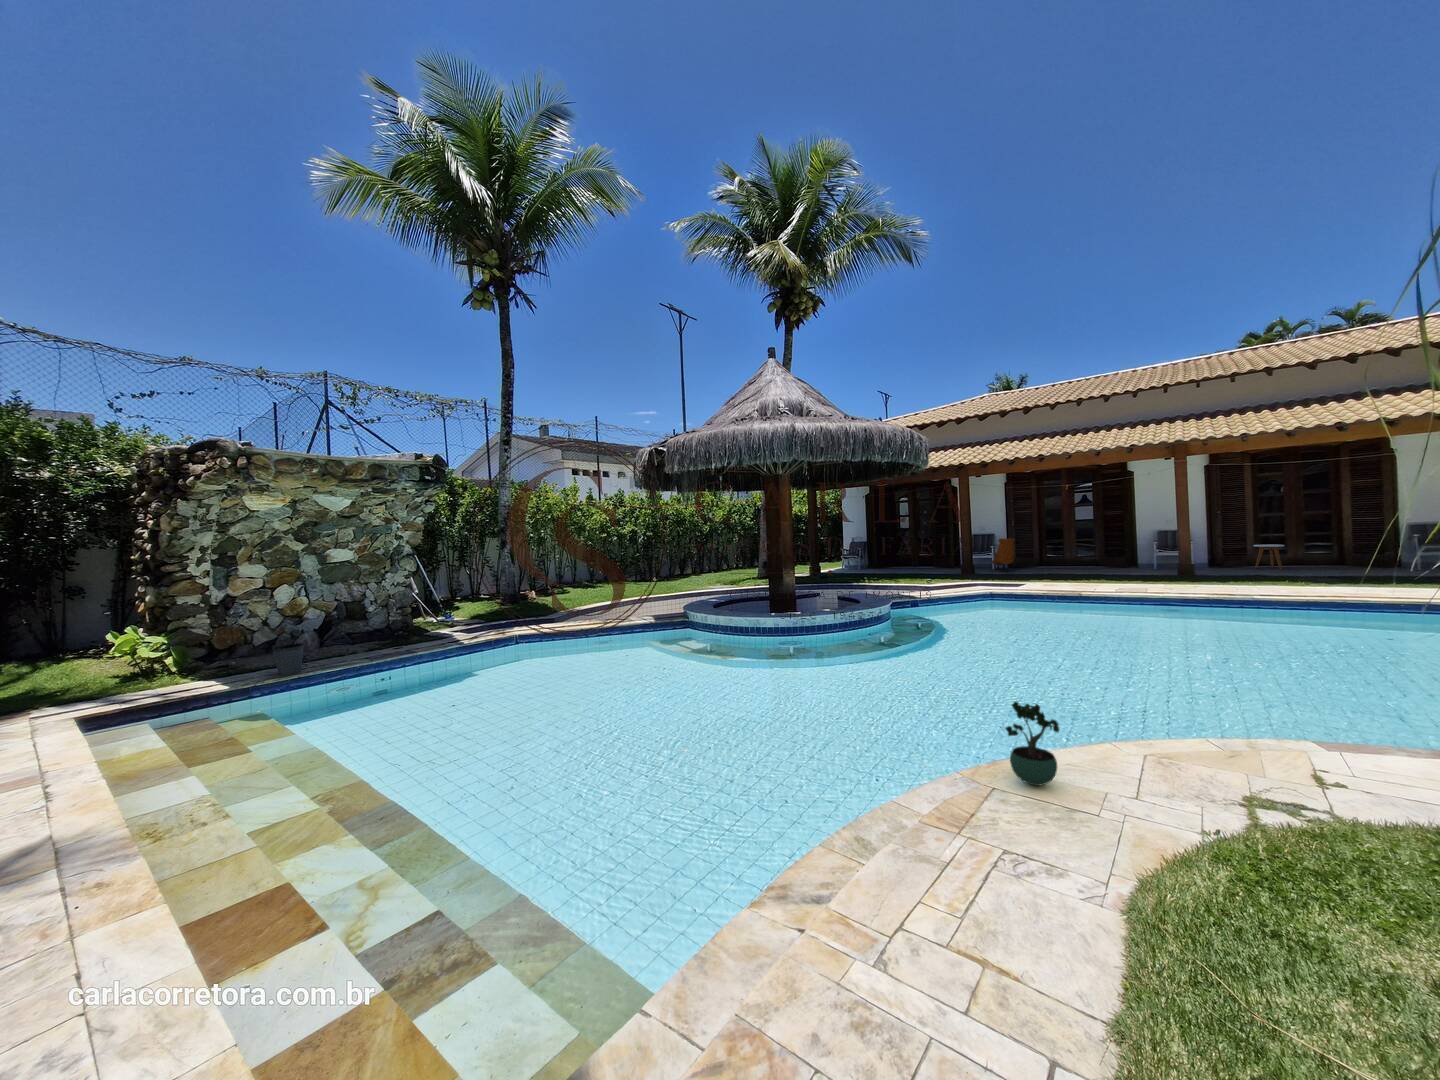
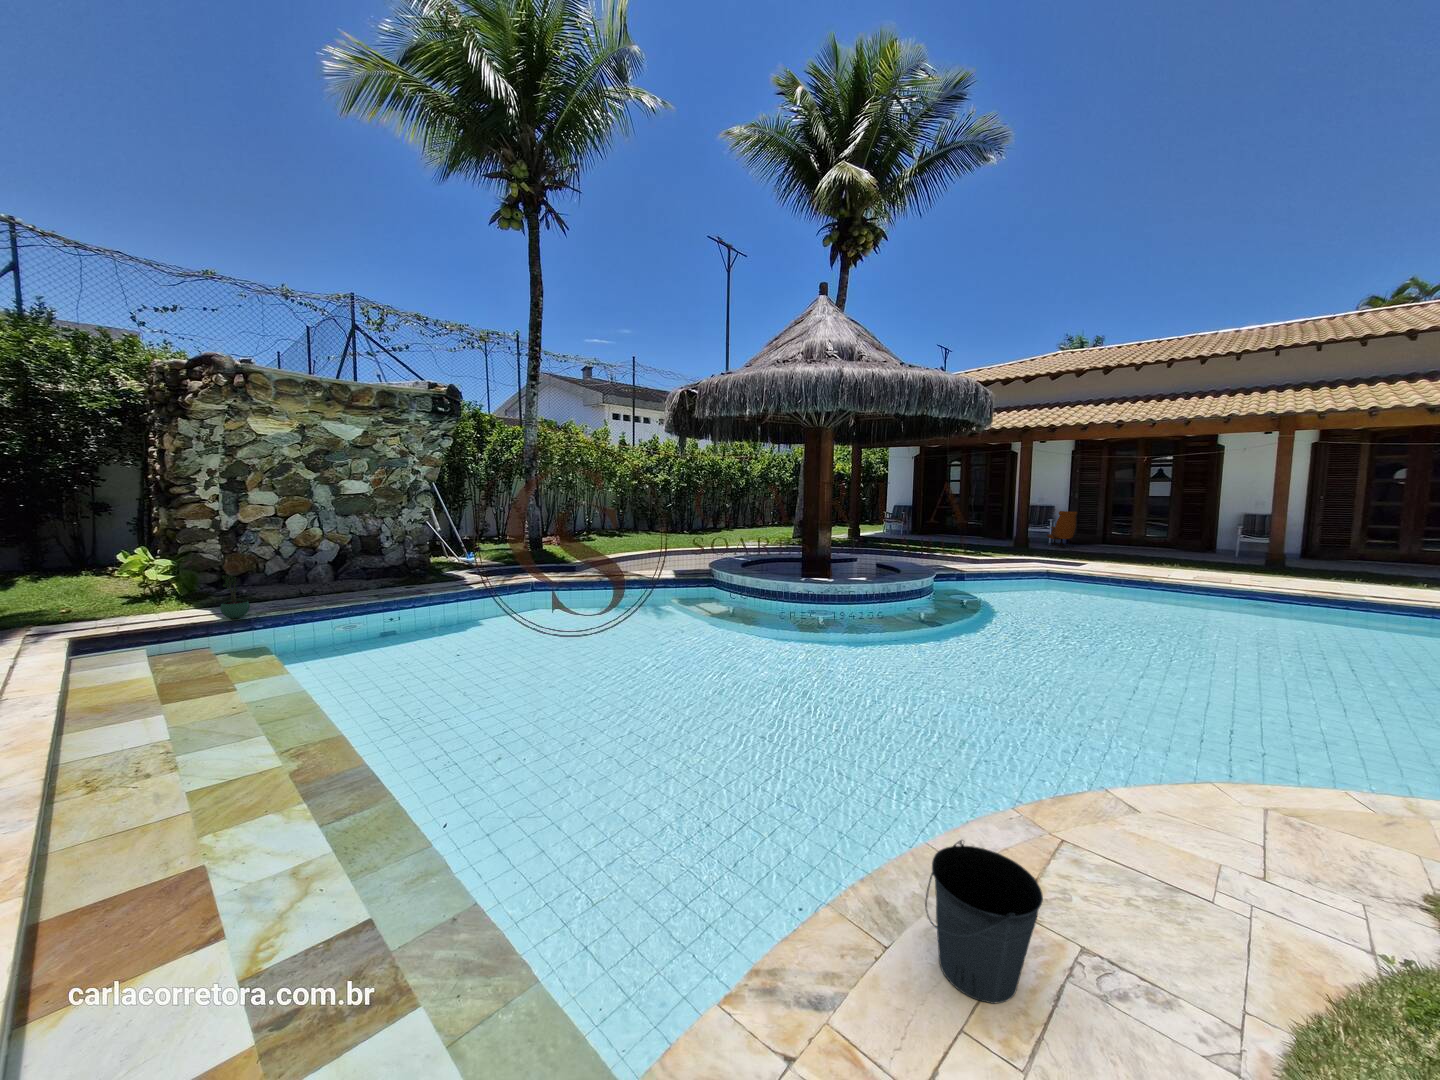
side table: present [1254,544,1284,569] -> none [1357,536,1398,566]
bucket: present [272,643,304,674] -> present [925,840,1043,1004]
potted plant: present [1006,701,1059,786] -> present [220,575,250,618]

